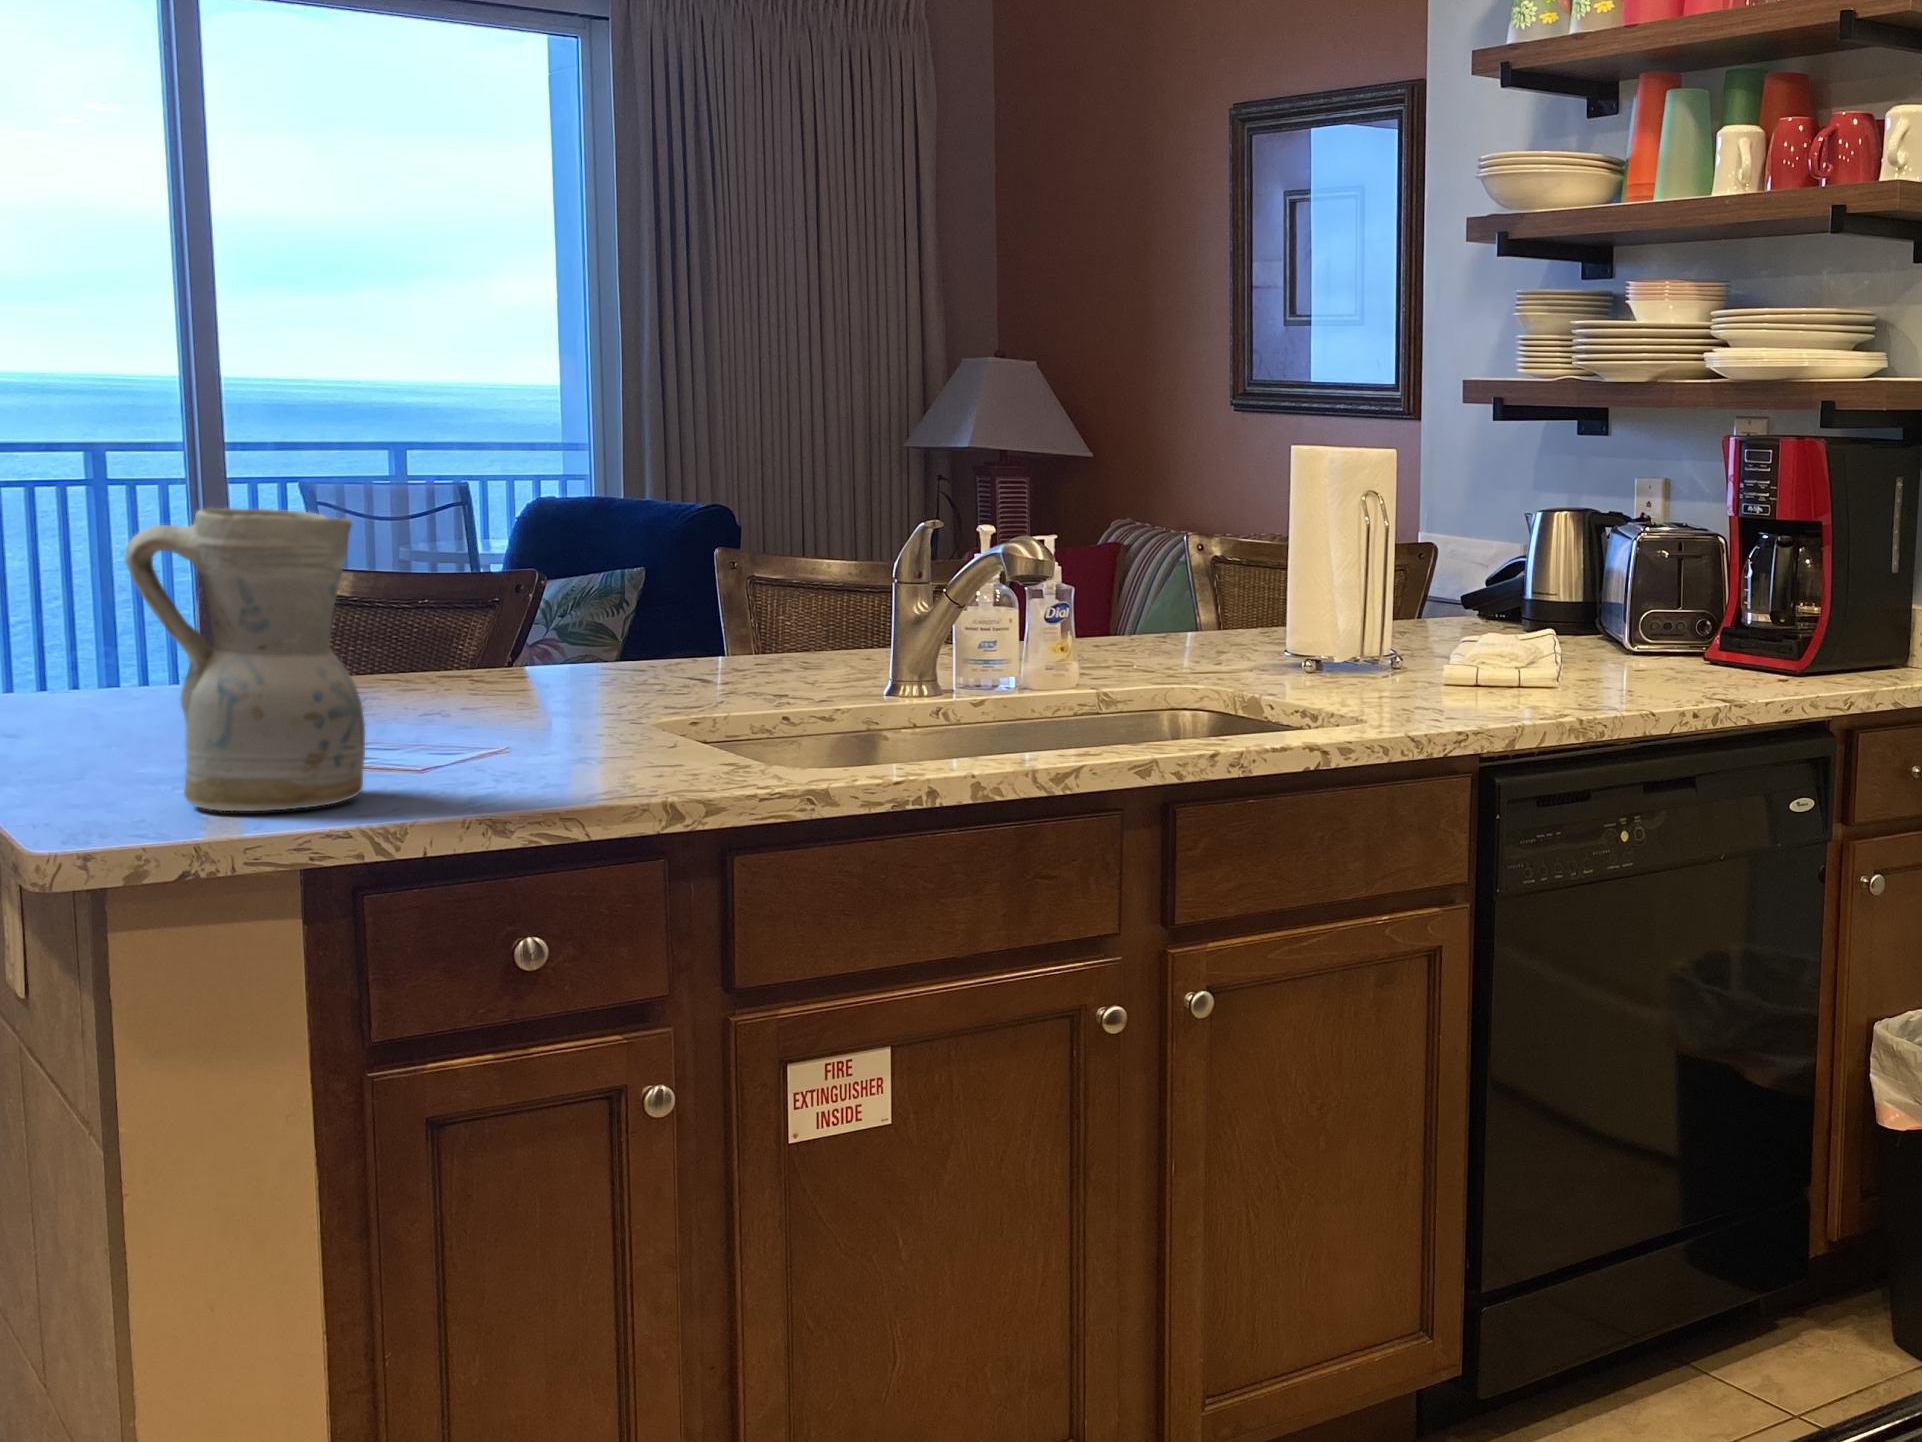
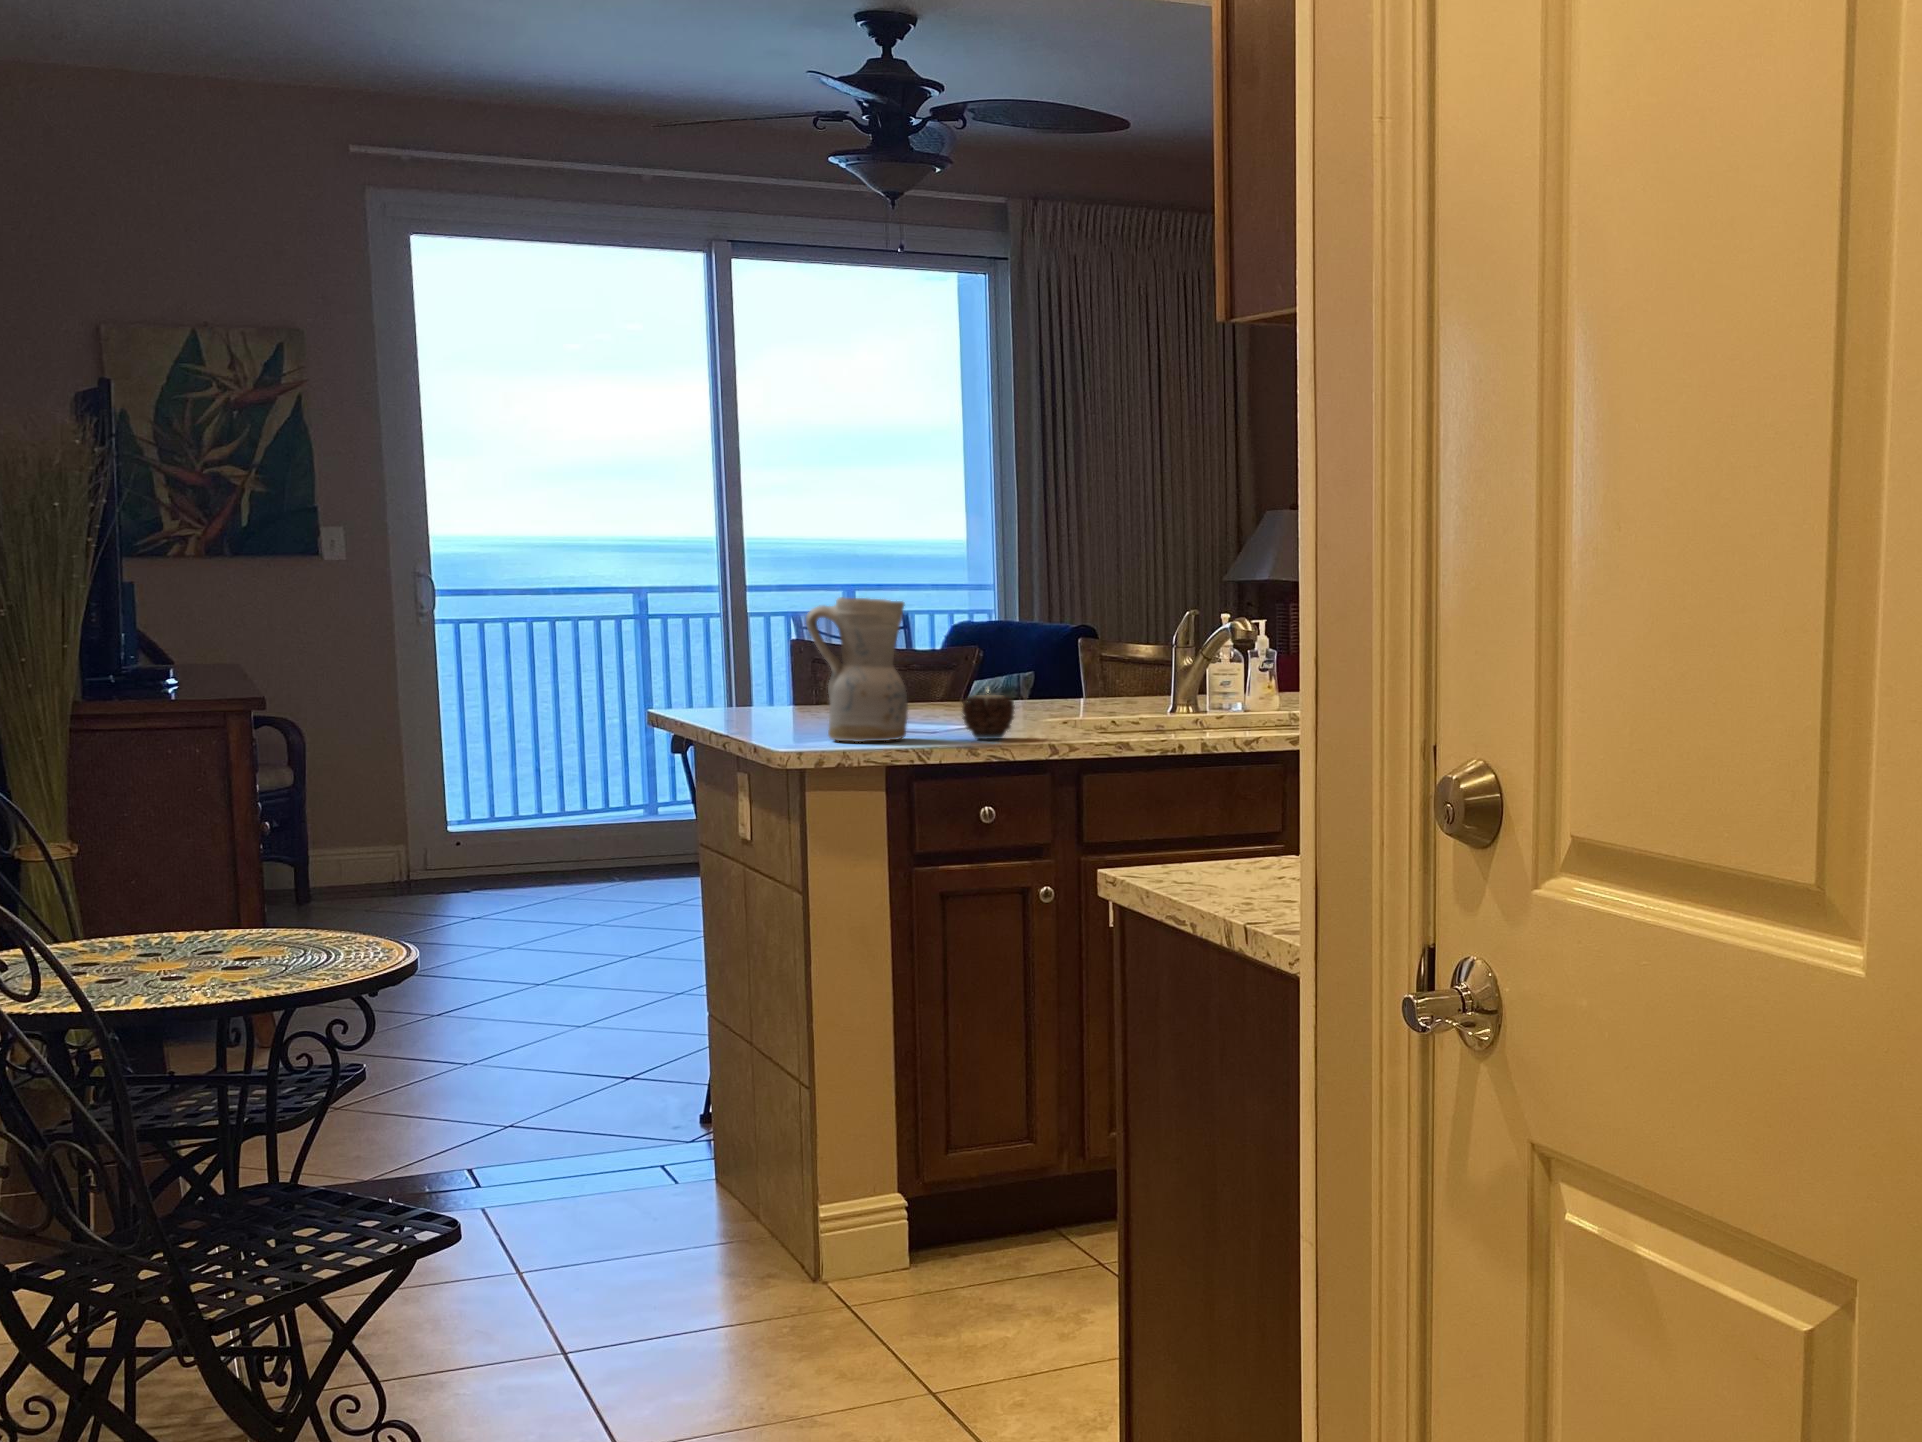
candle: none [483,687,598,795] -> present [962,694,1015,739]

